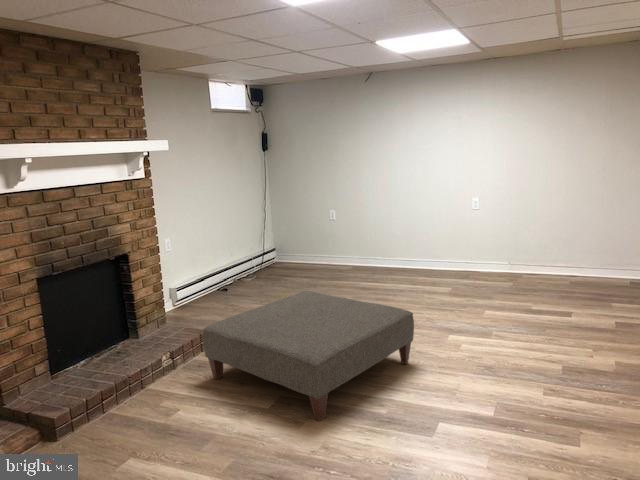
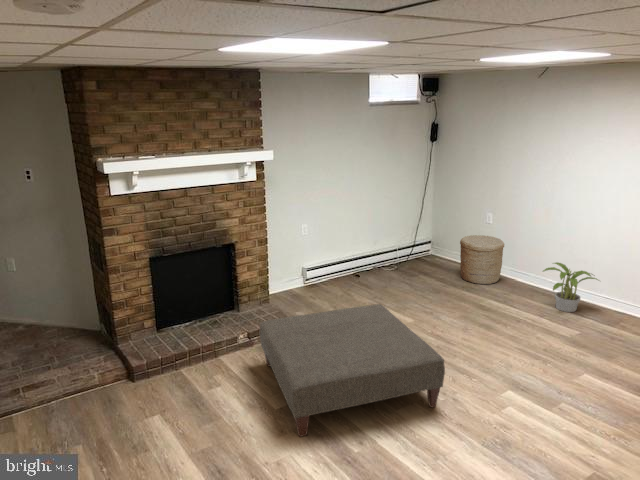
woven basket: none [315,232,355,276] -> present [460,235,504,284]
potted plant: none [402,241,446,281] -> present [543,262,598,312]

